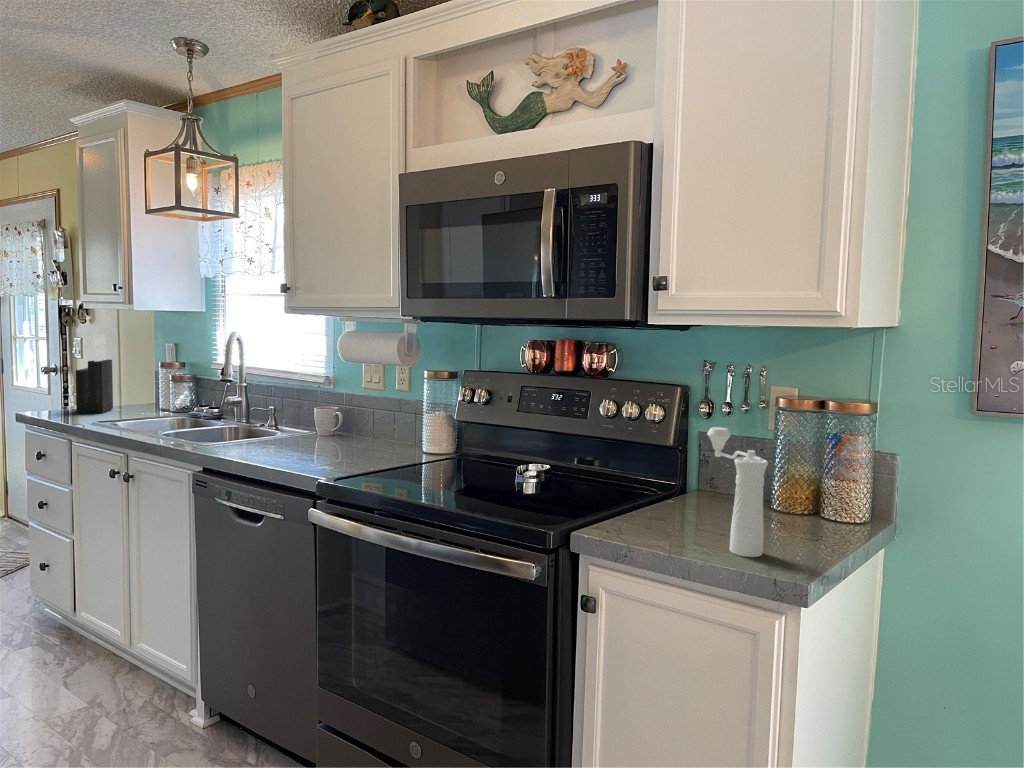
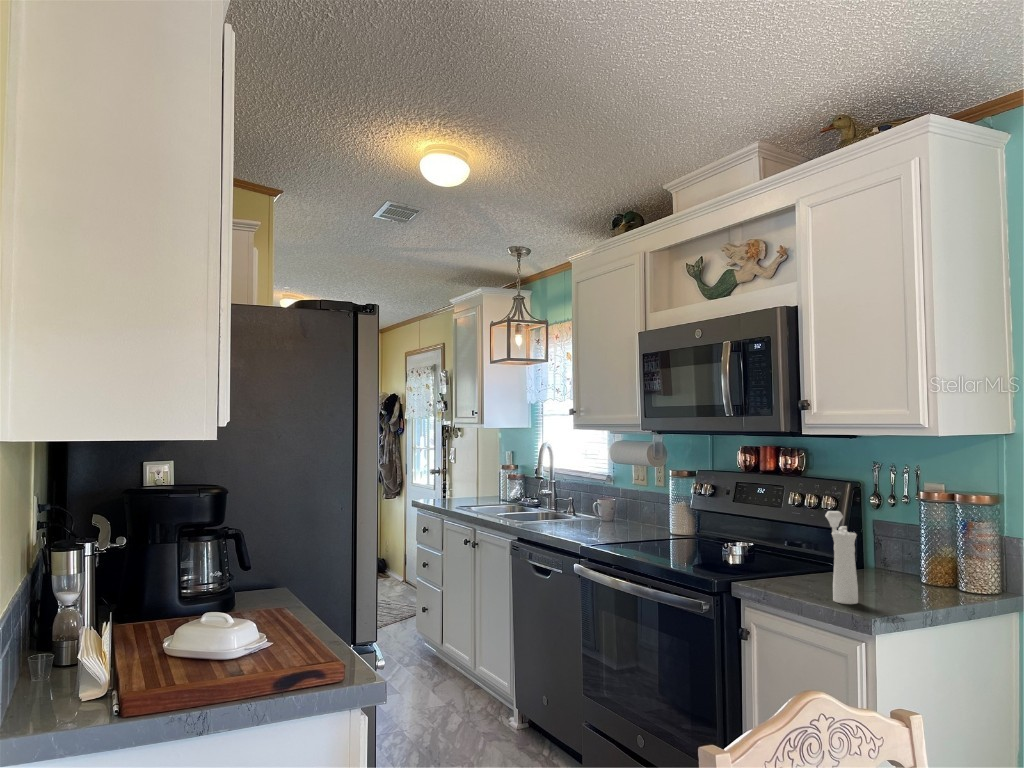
knife block: present [76,335,113,413] -> none [449,446,472,502]

